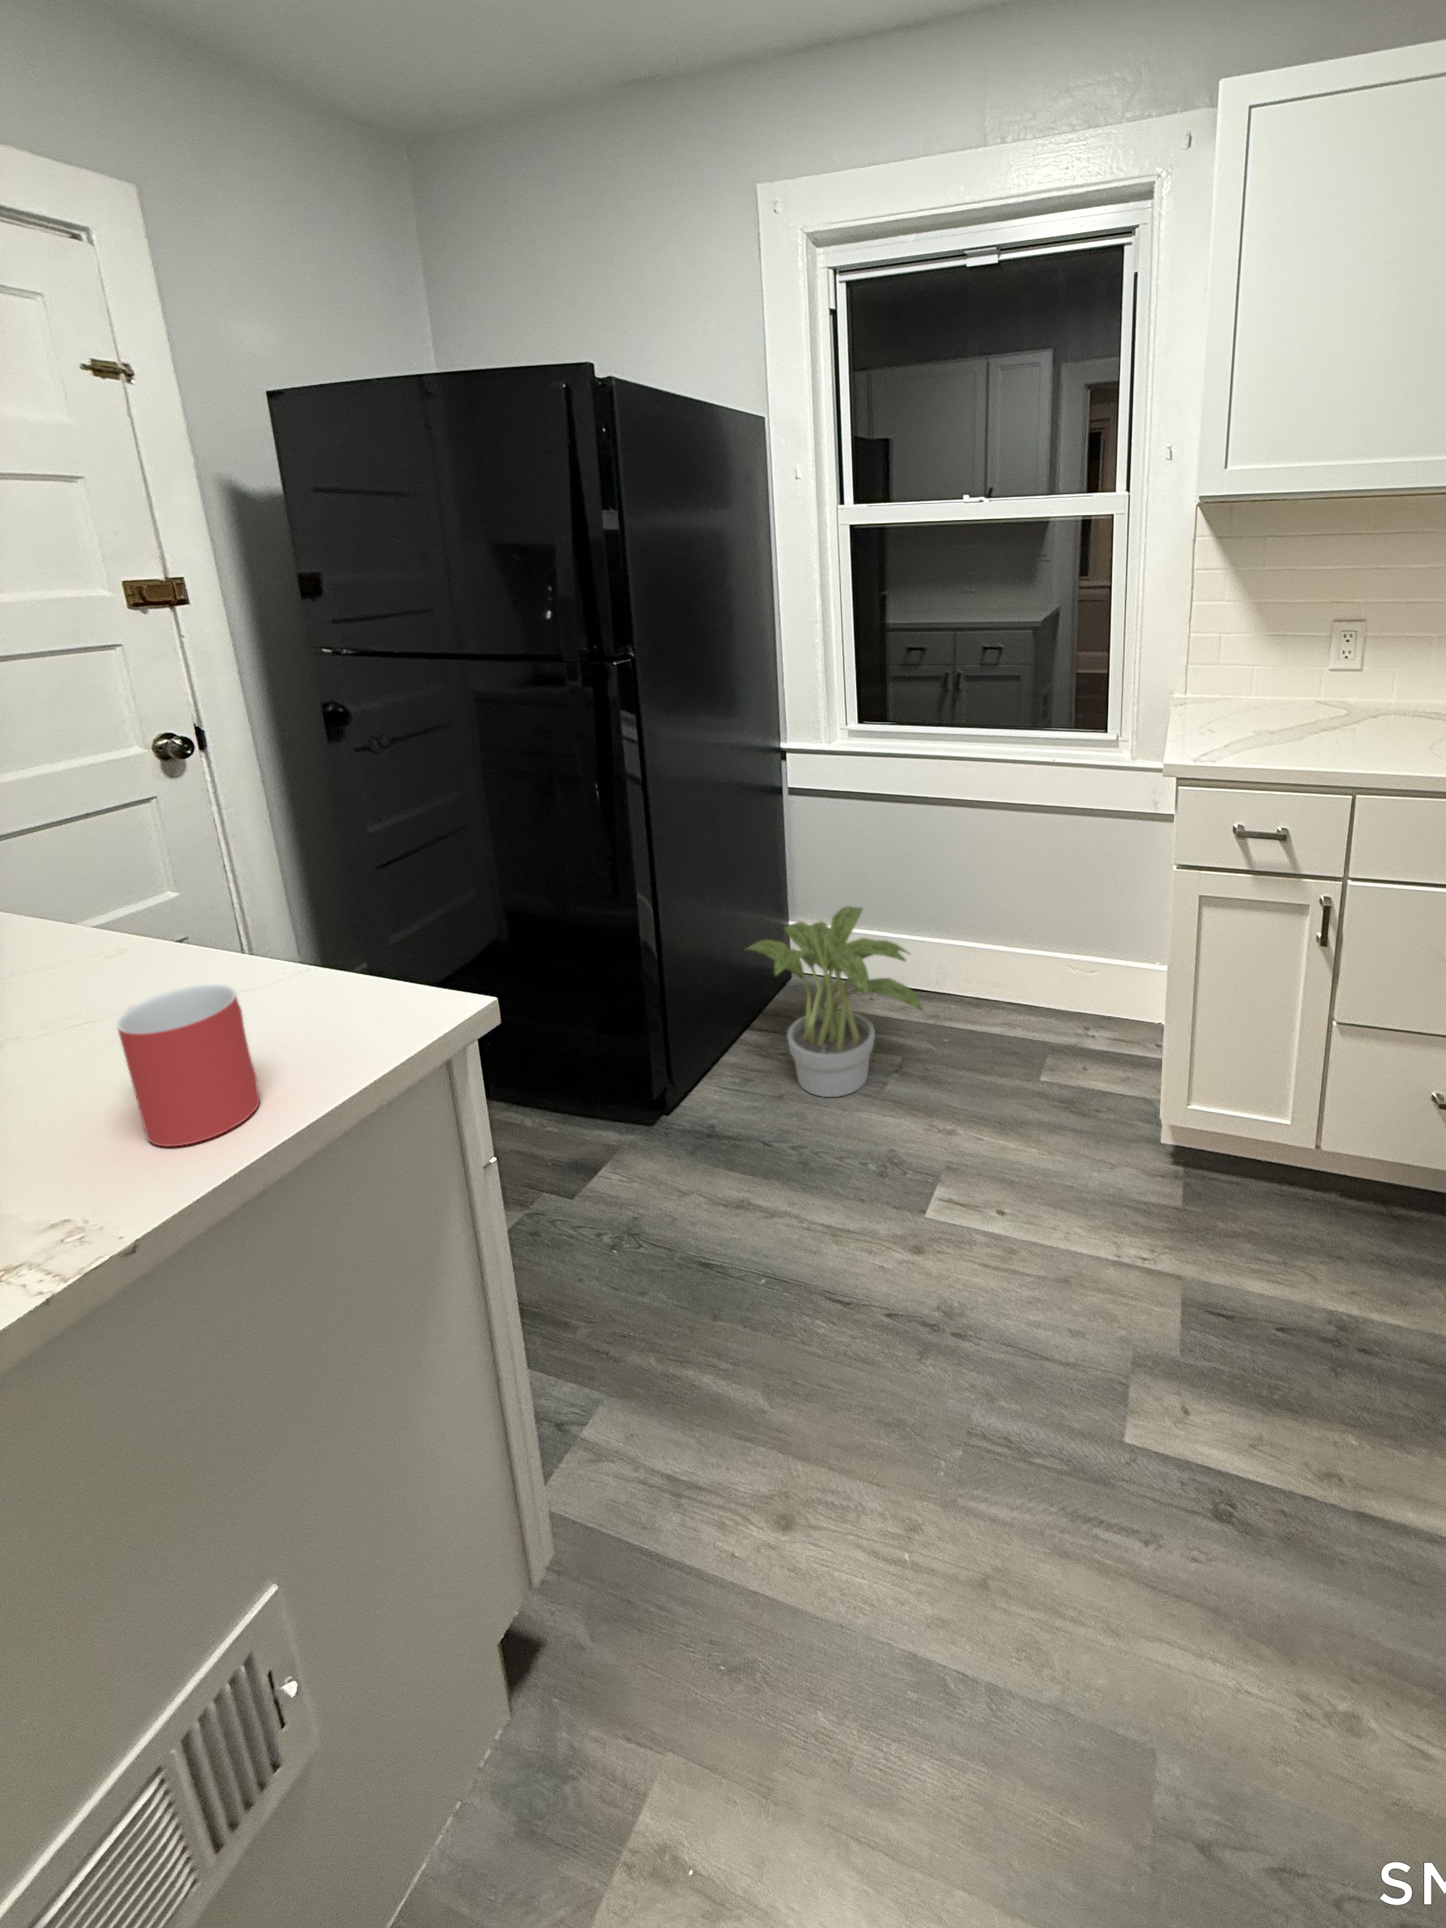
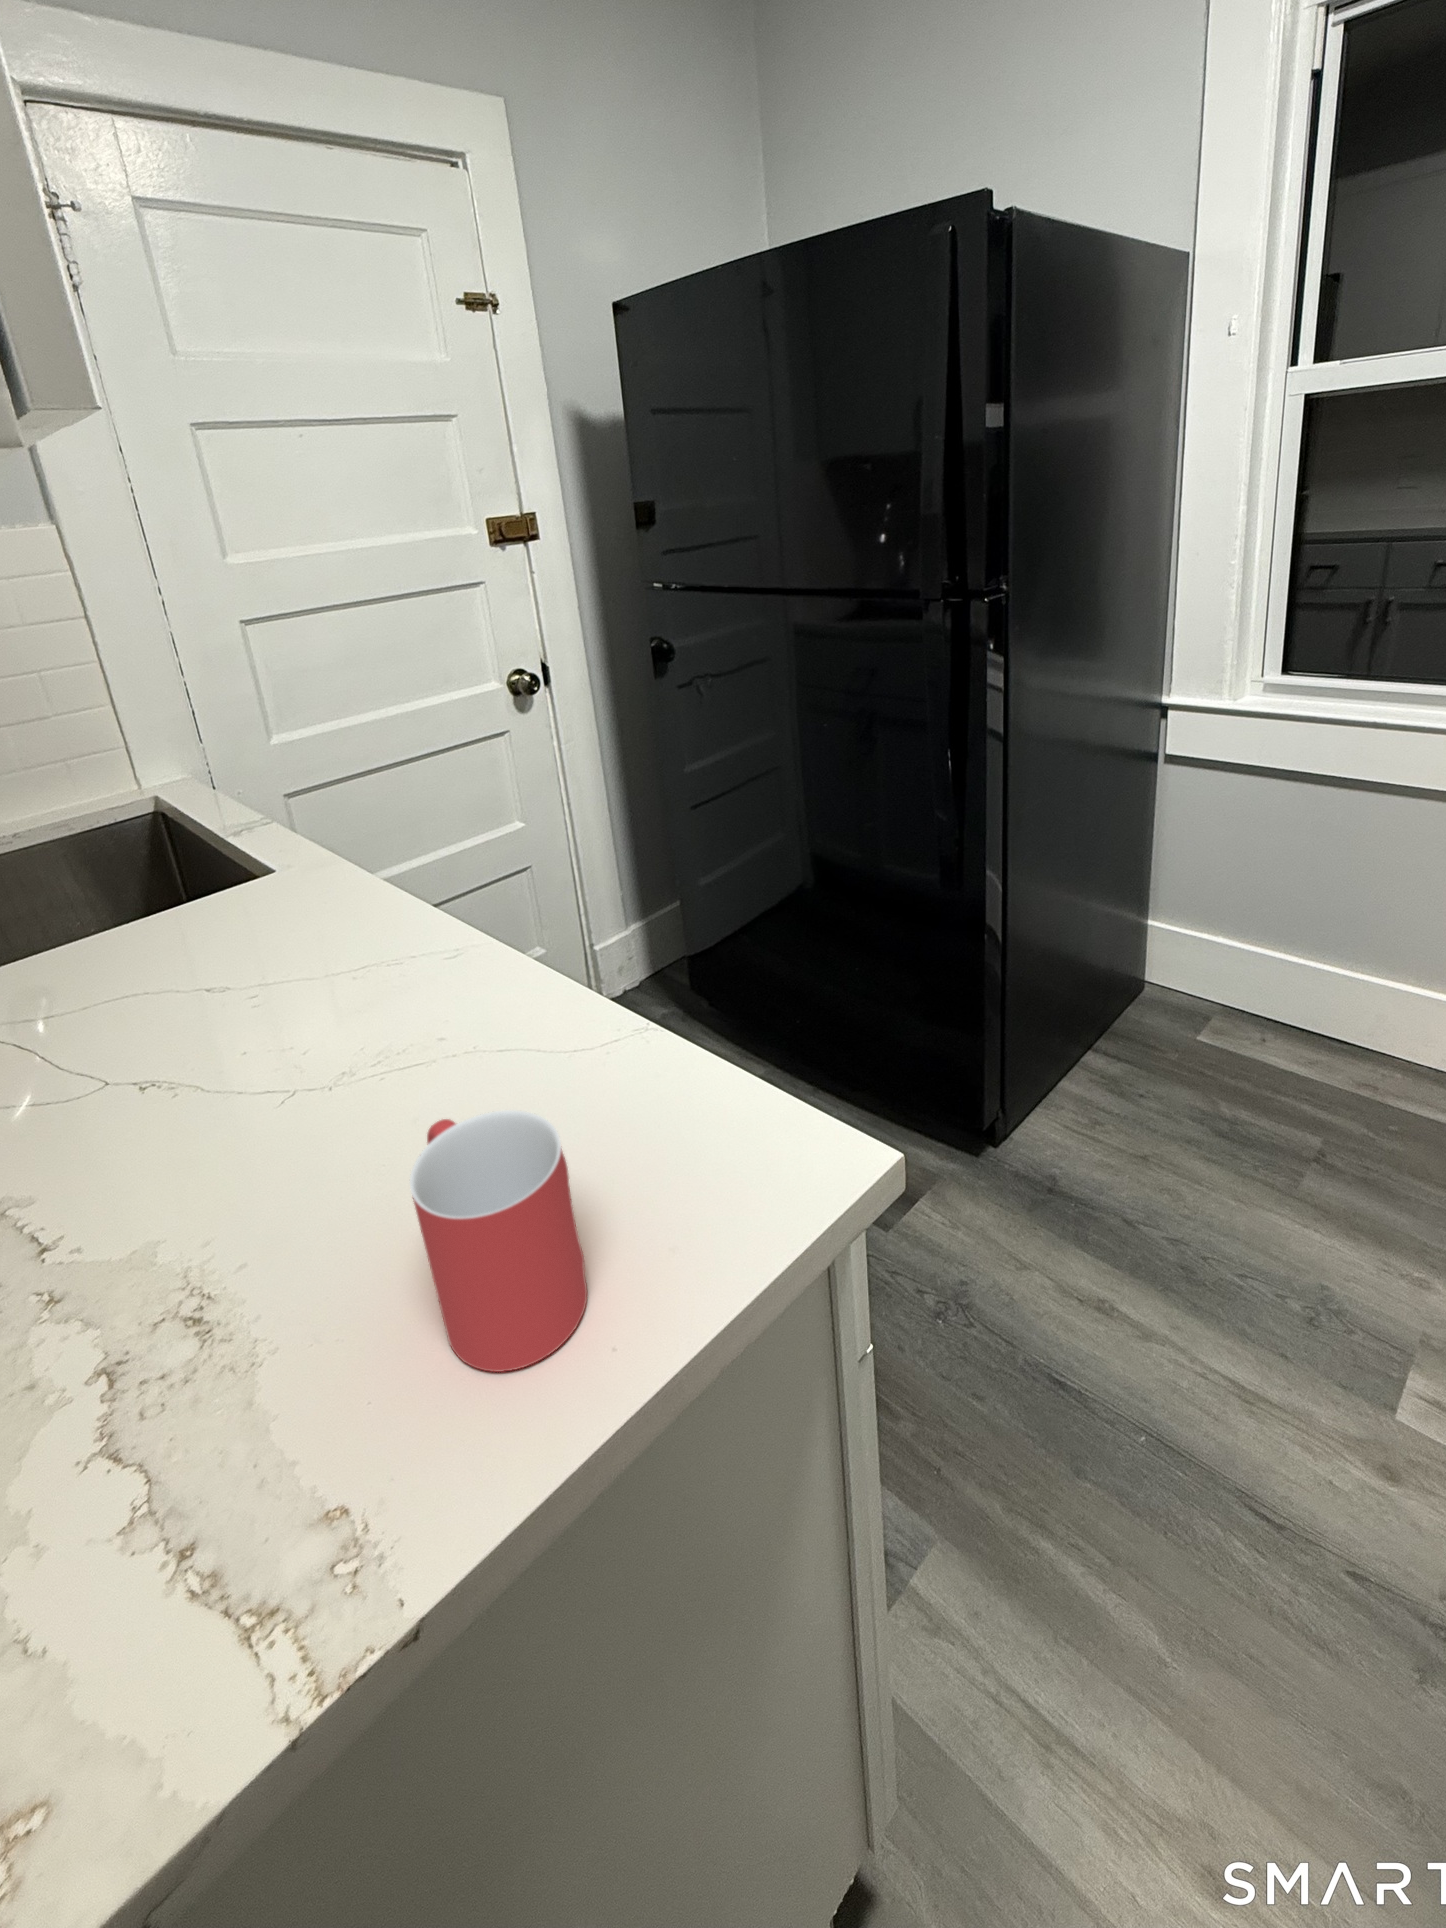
potted plant: present [745,906,924,1097] -> none [1101,925,1387,1178]

